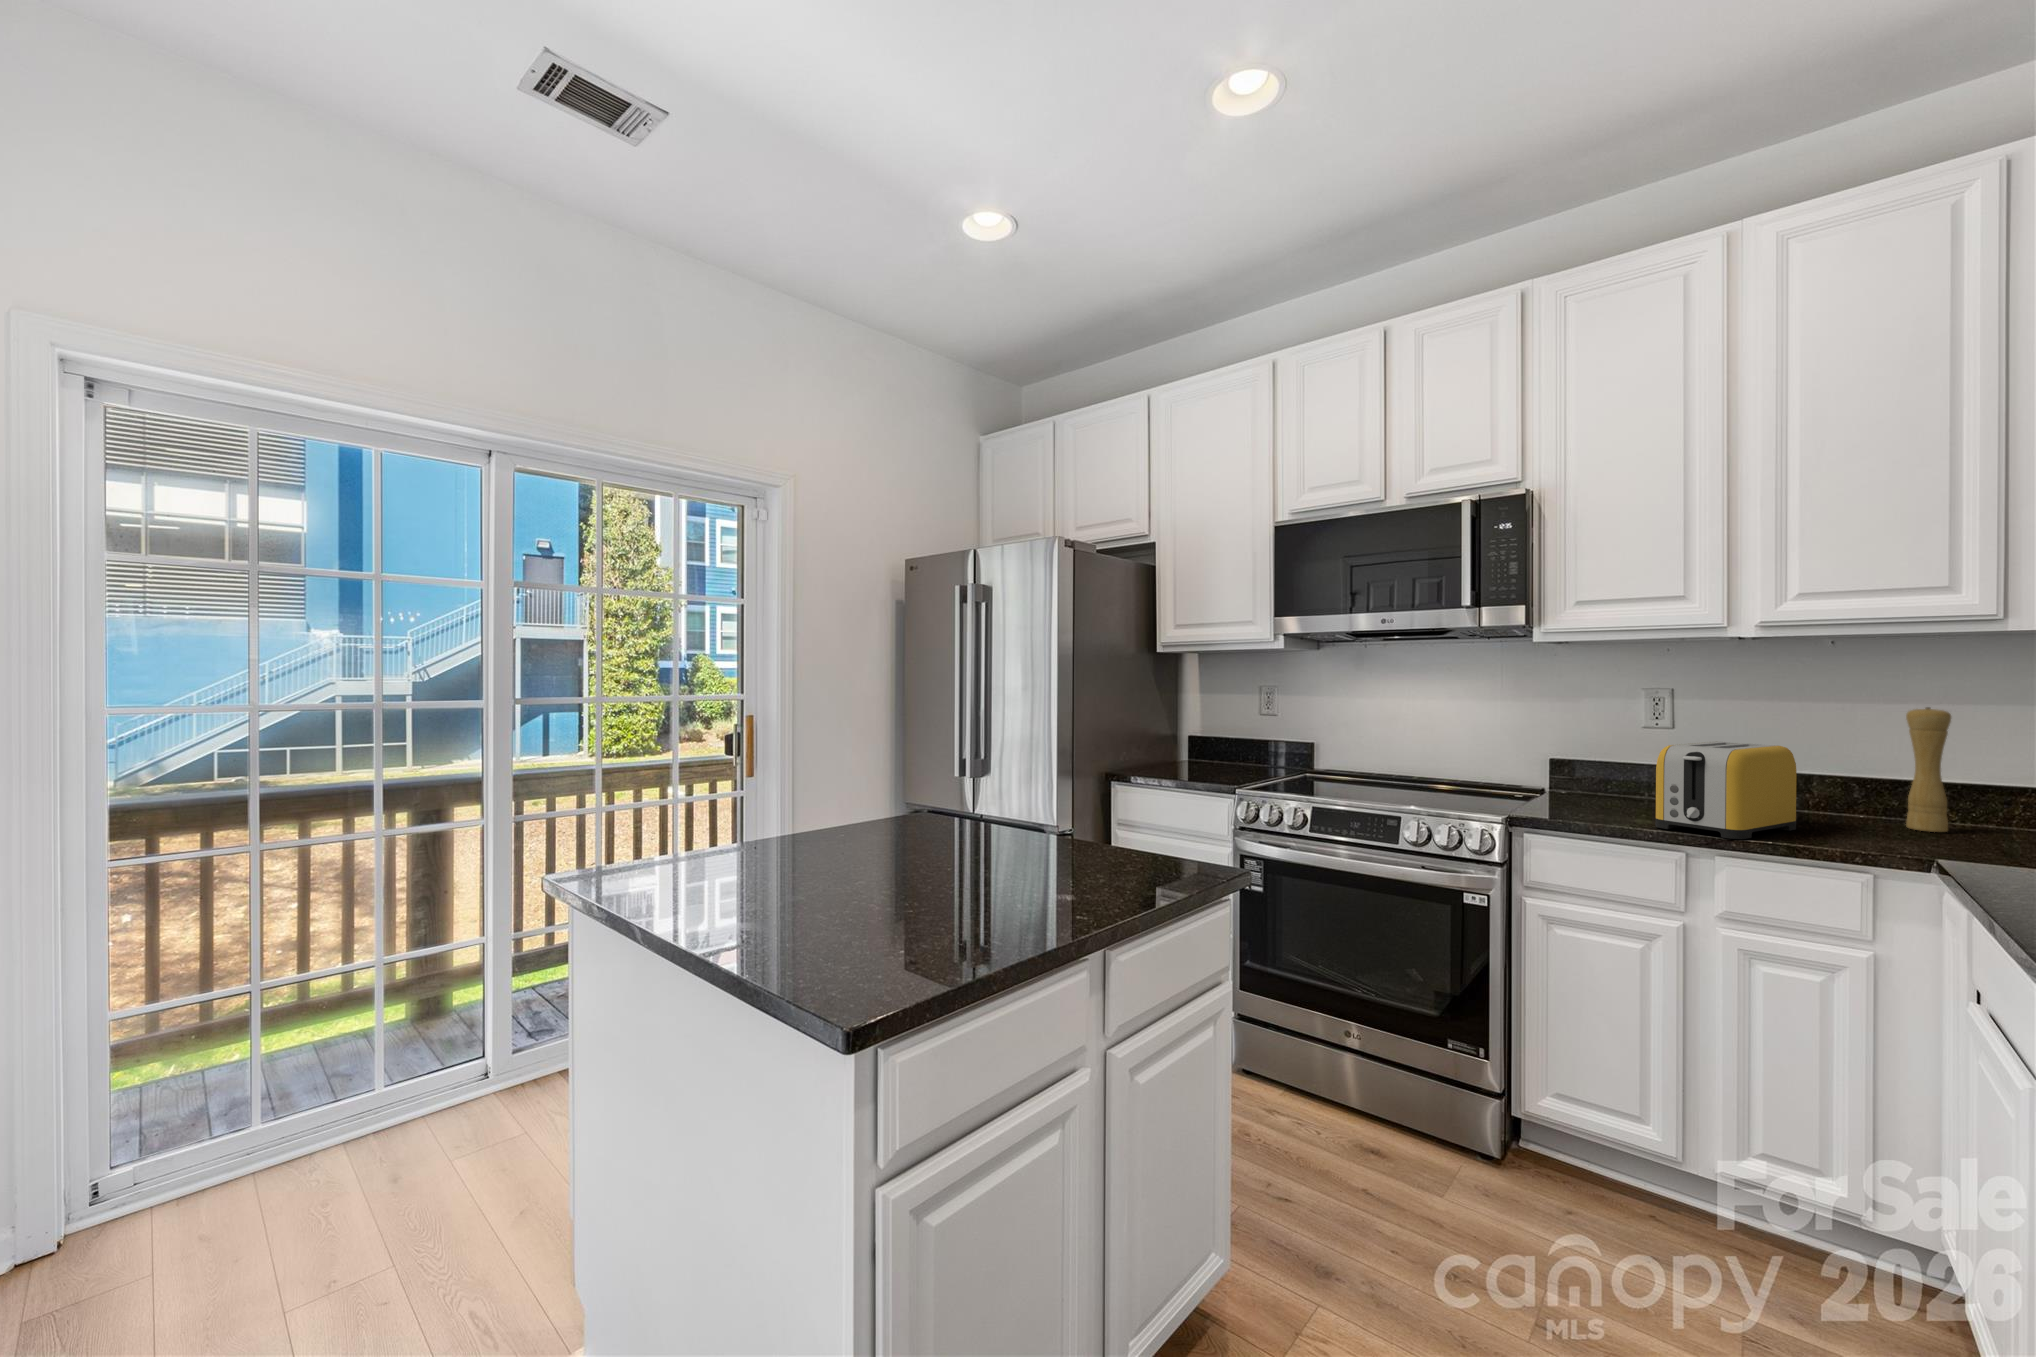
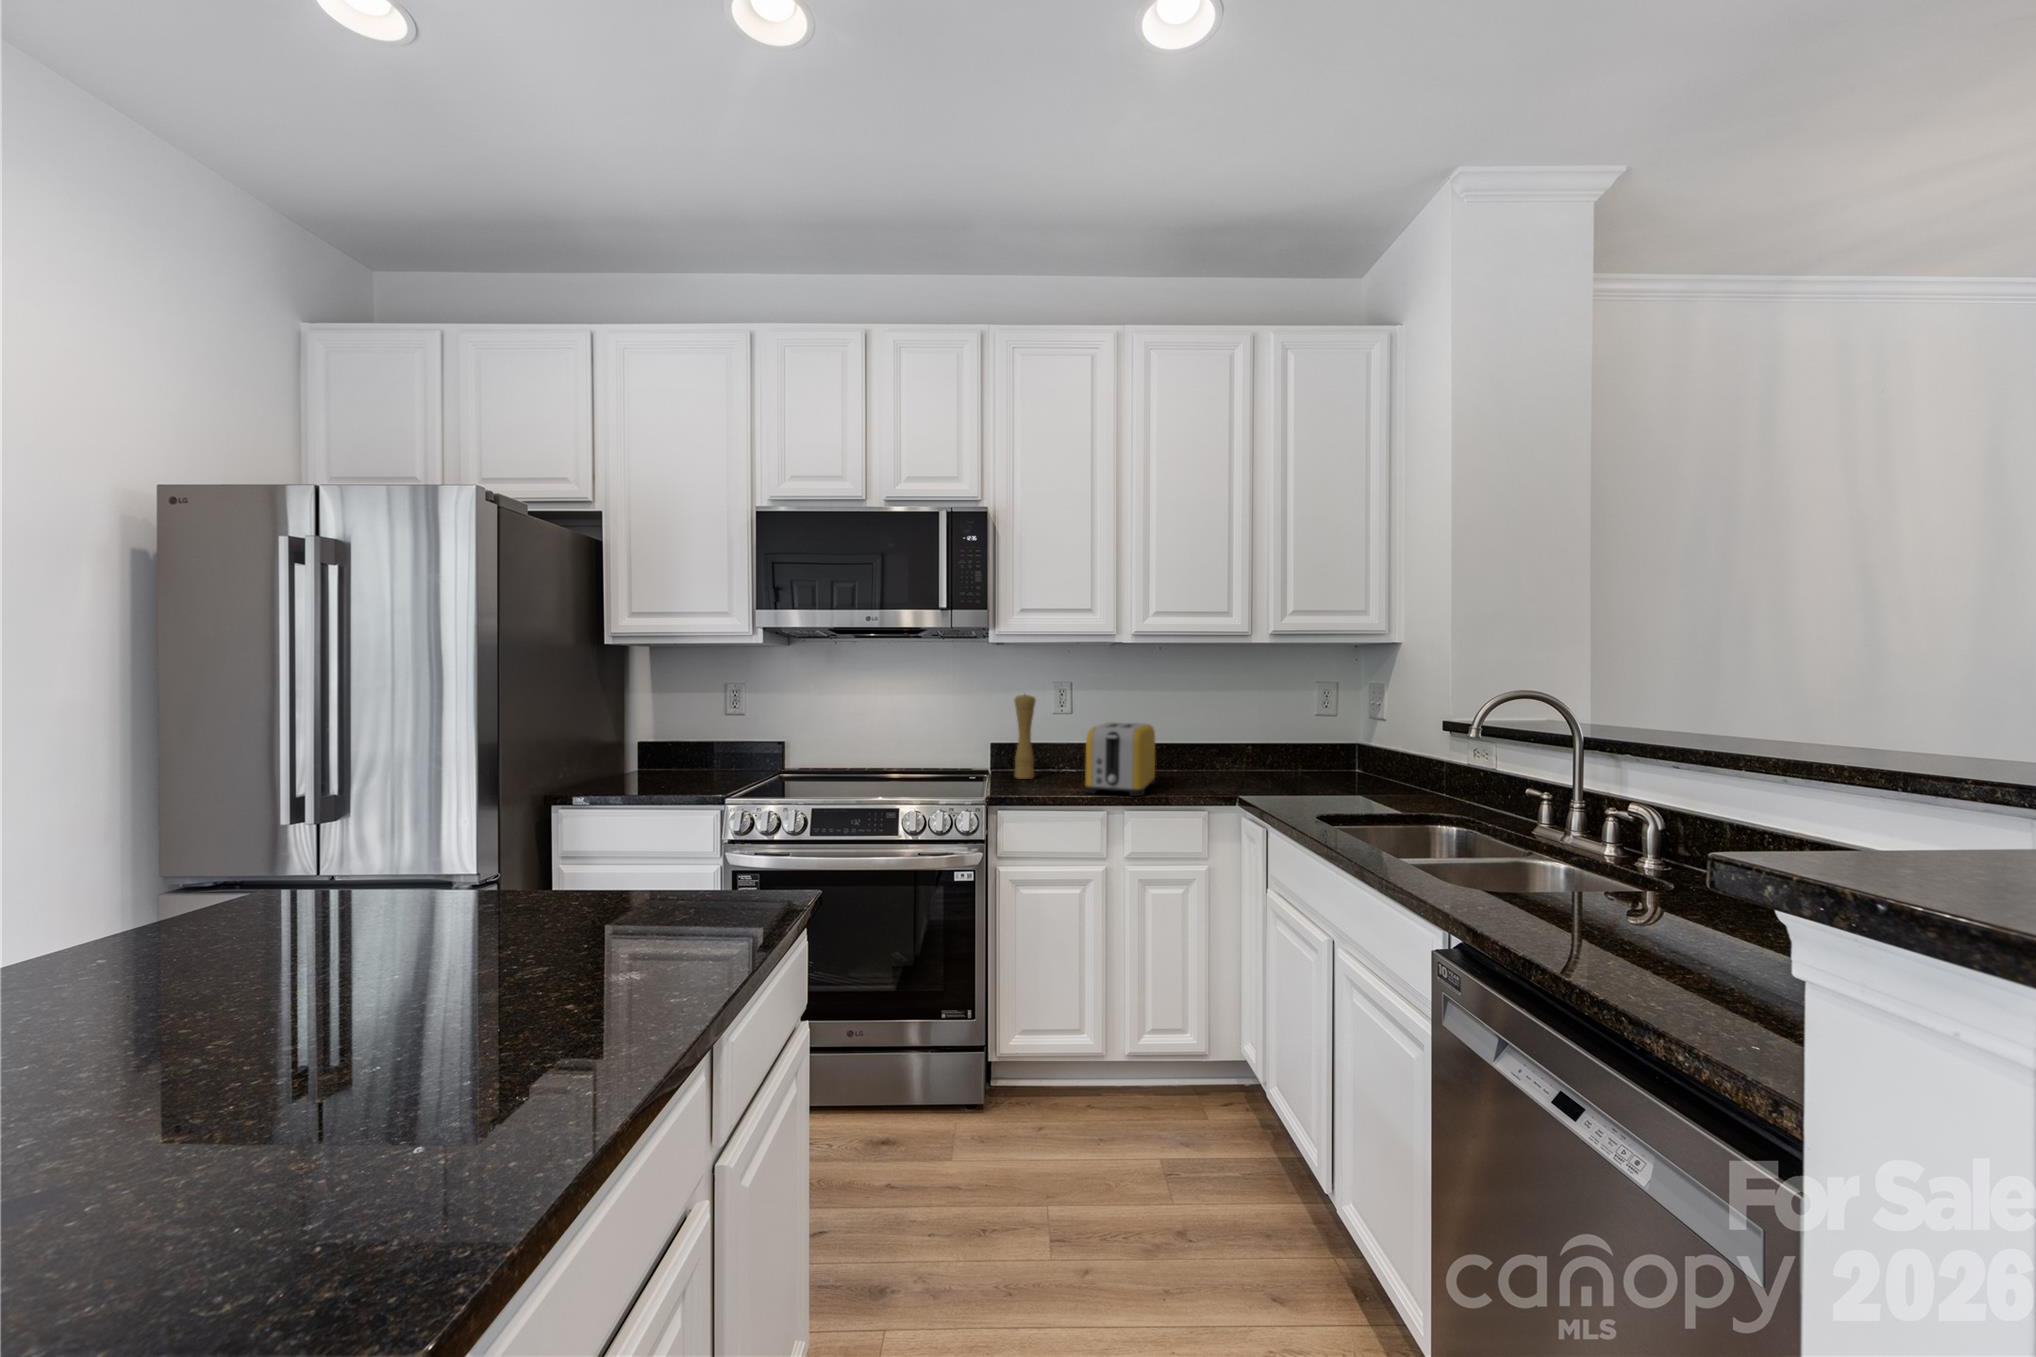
pepper mill: present [1906,707,1951,832] -> present [1015,694,1036,779]

